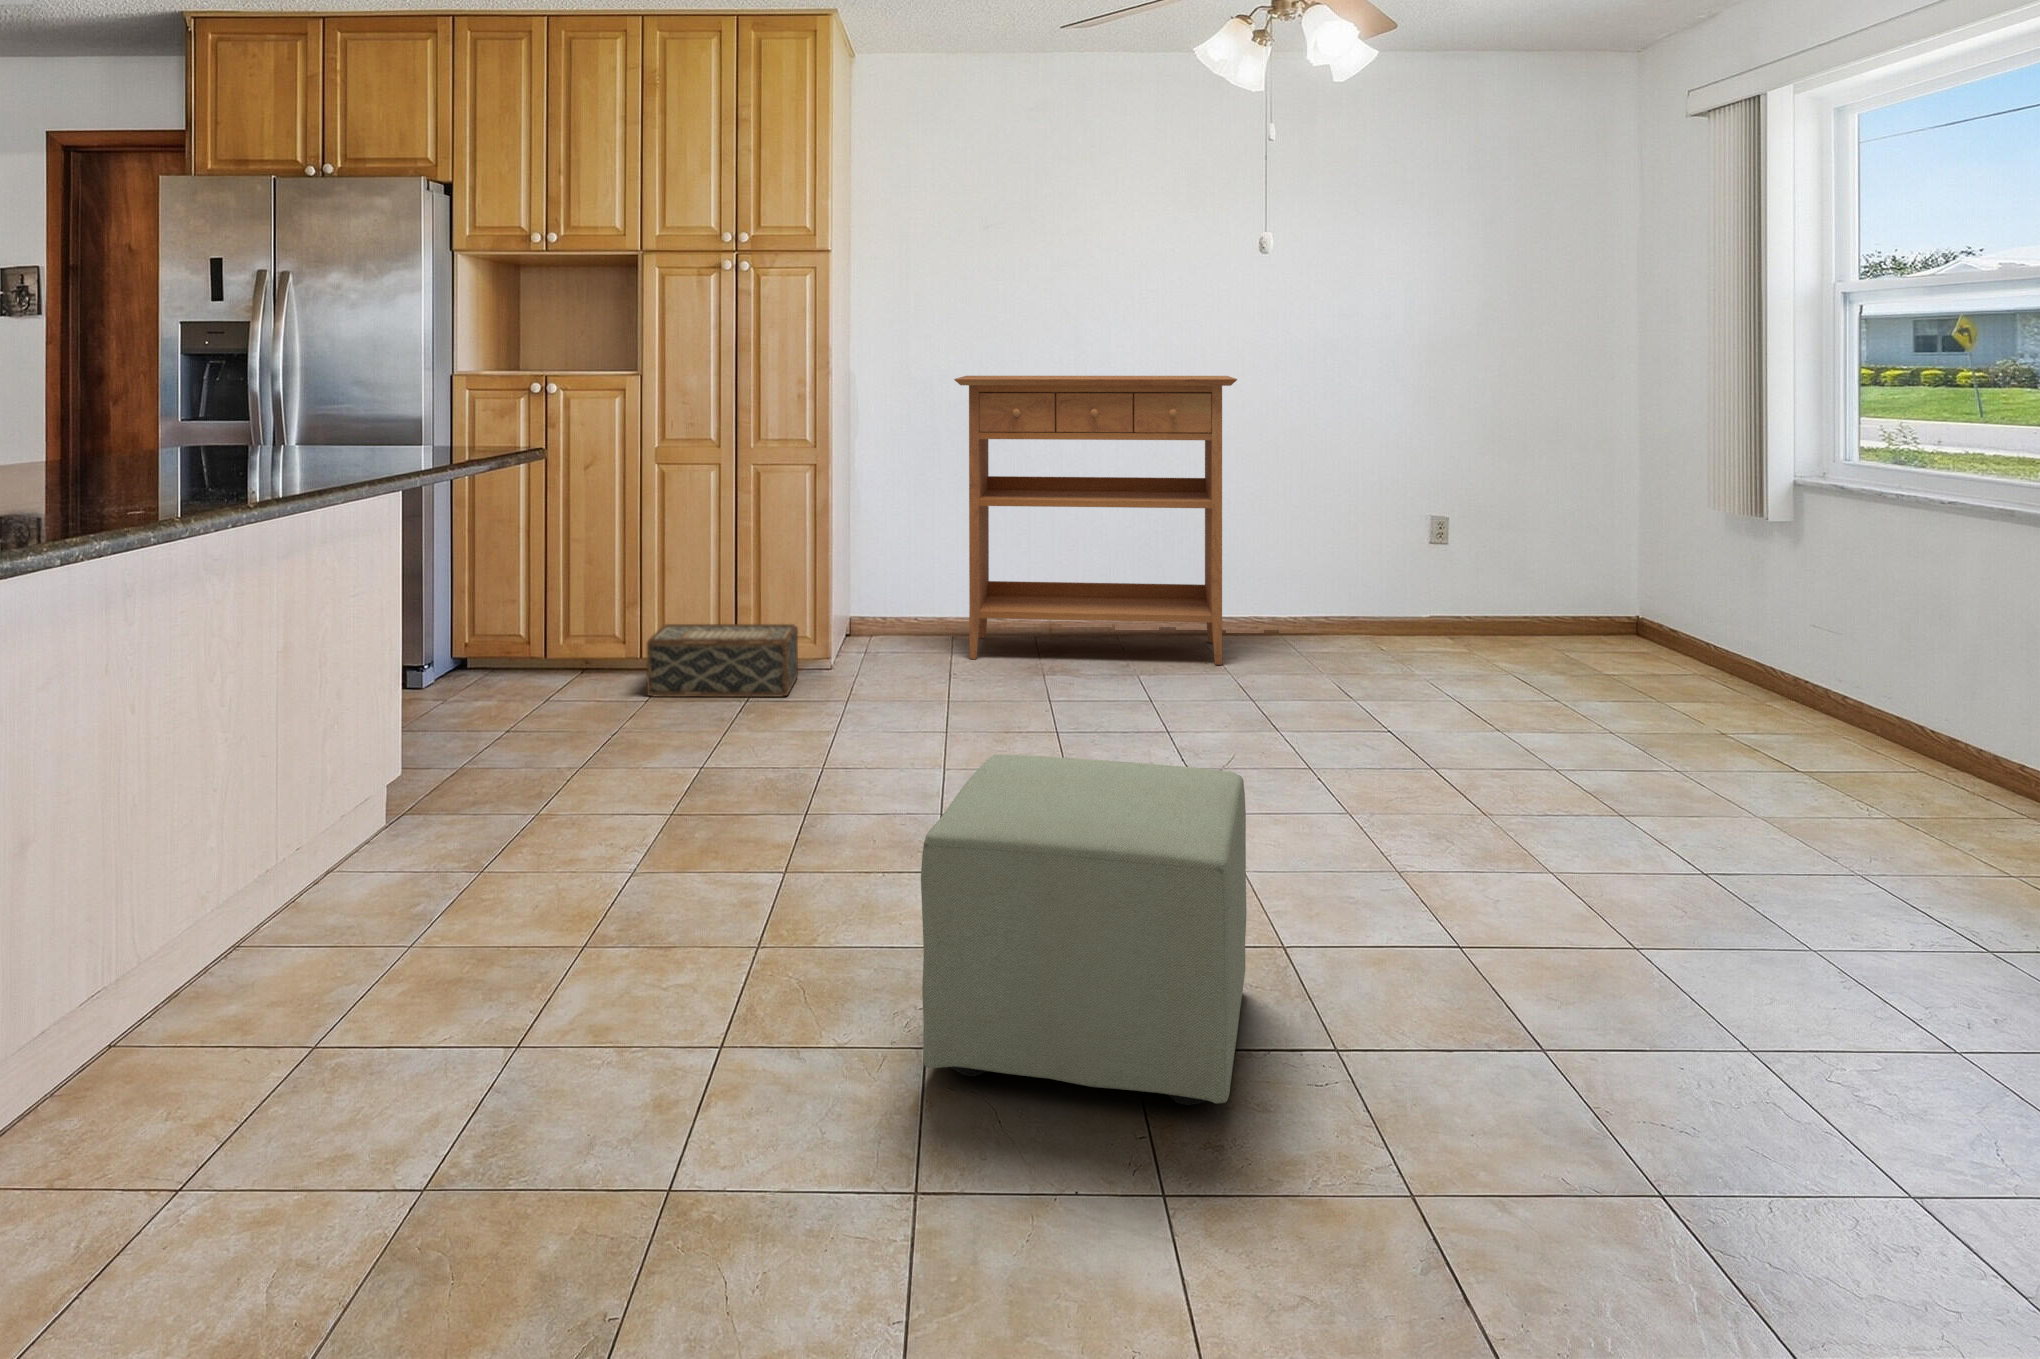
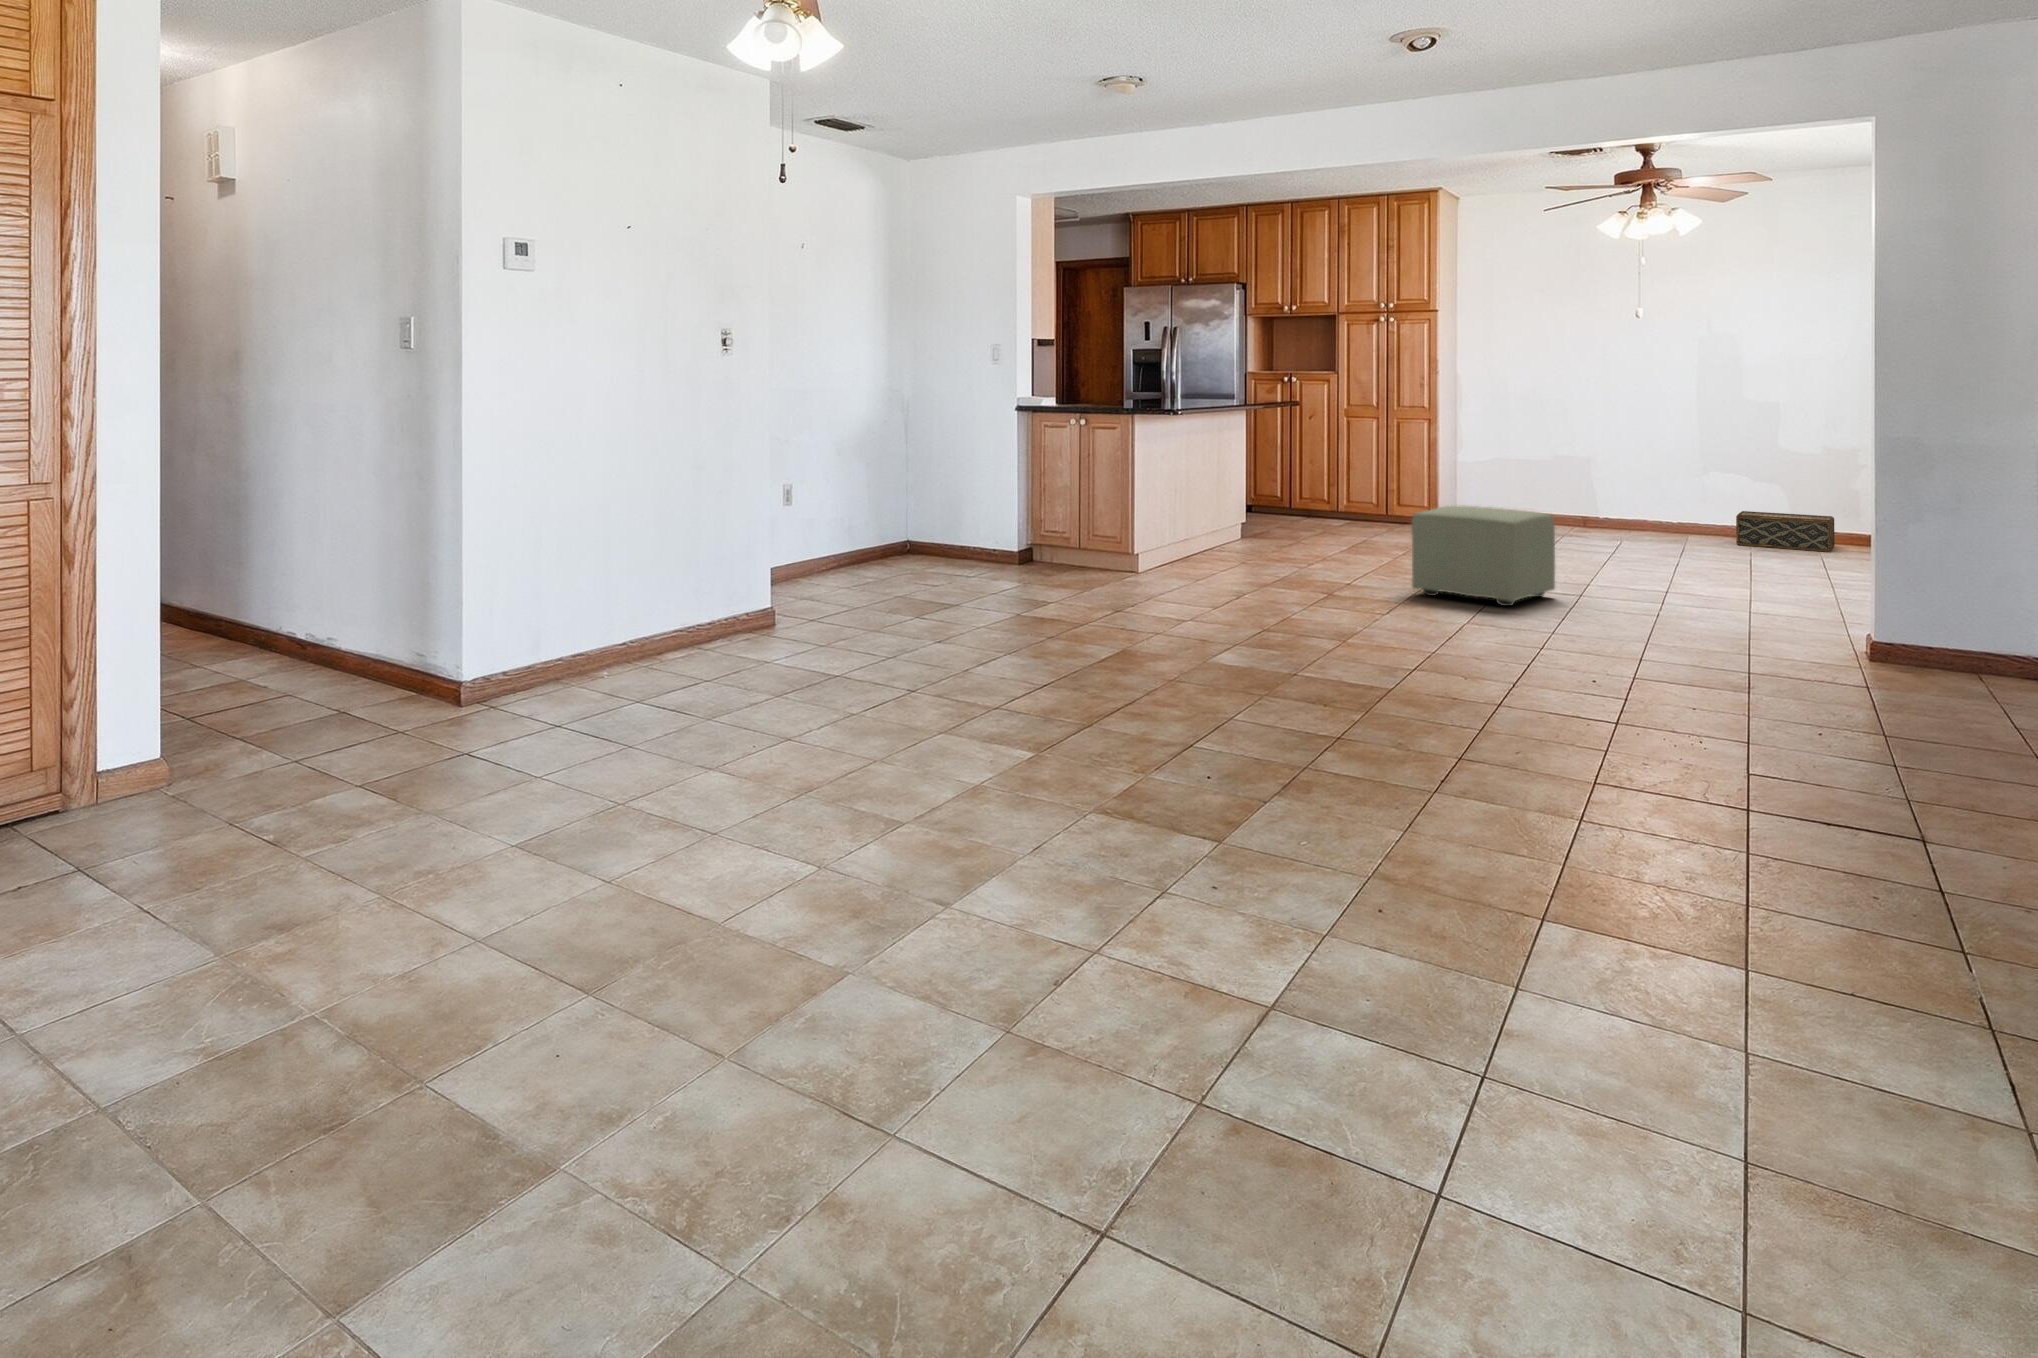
console table: present [954,376,1237,665] -> none [1515,377,1705,543]
woven basket: present [647,624,798,697] -> present [1736,511,1835,552]

